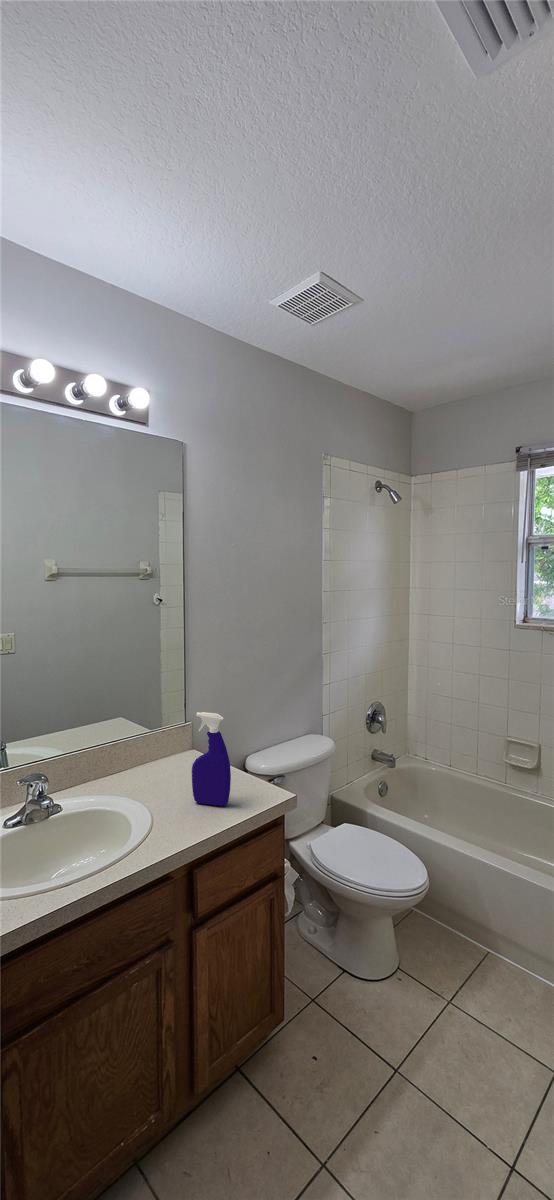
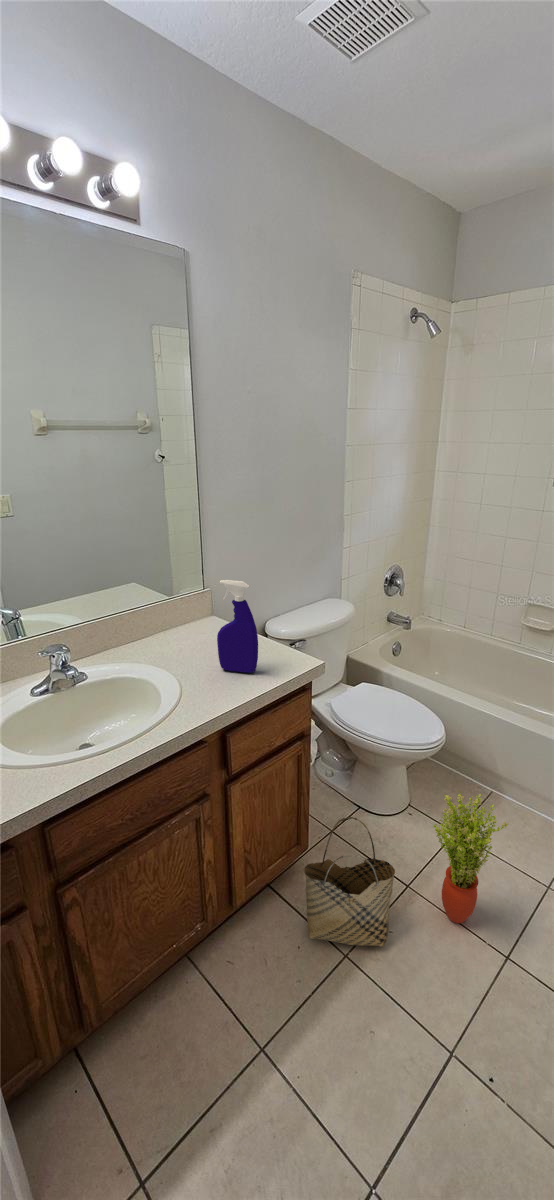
potted plant: none [414,942,494,1120] -> present [433,791,508,923]
woven basket: none [275,975,376,1151] -> present [304,817,395,947]

